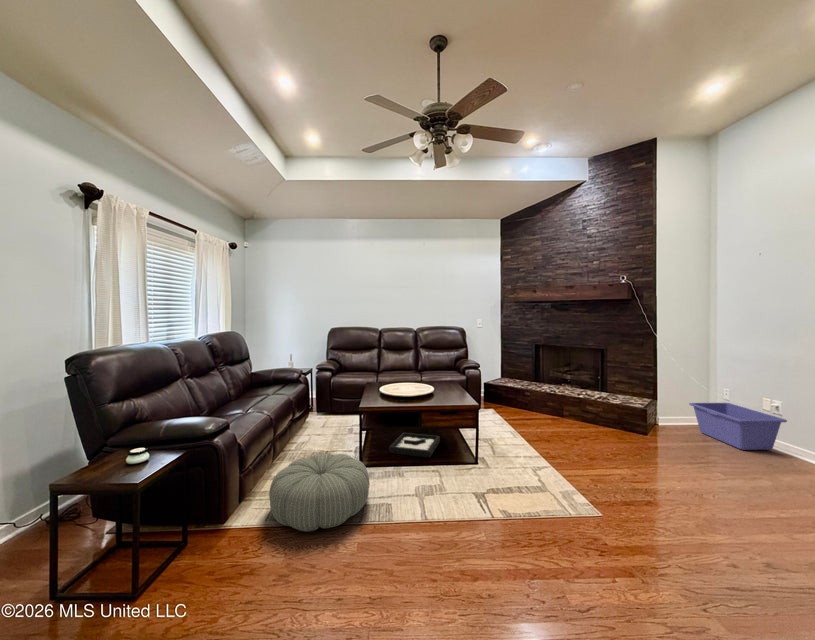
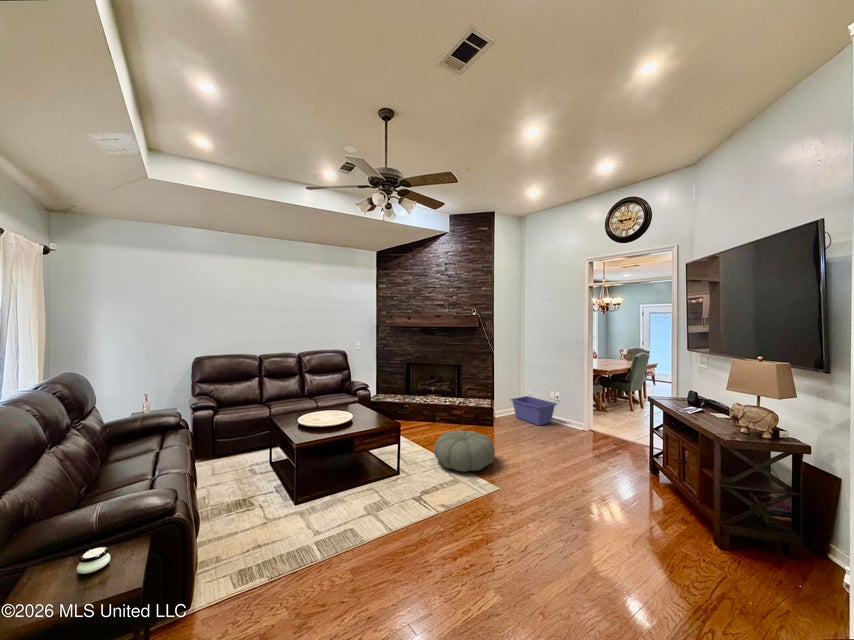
decorative tray: present [389,433,440,458] -> none [318,457,360,484]
pouf: present [269,454,369,531] -> present [434,430,495,472]

